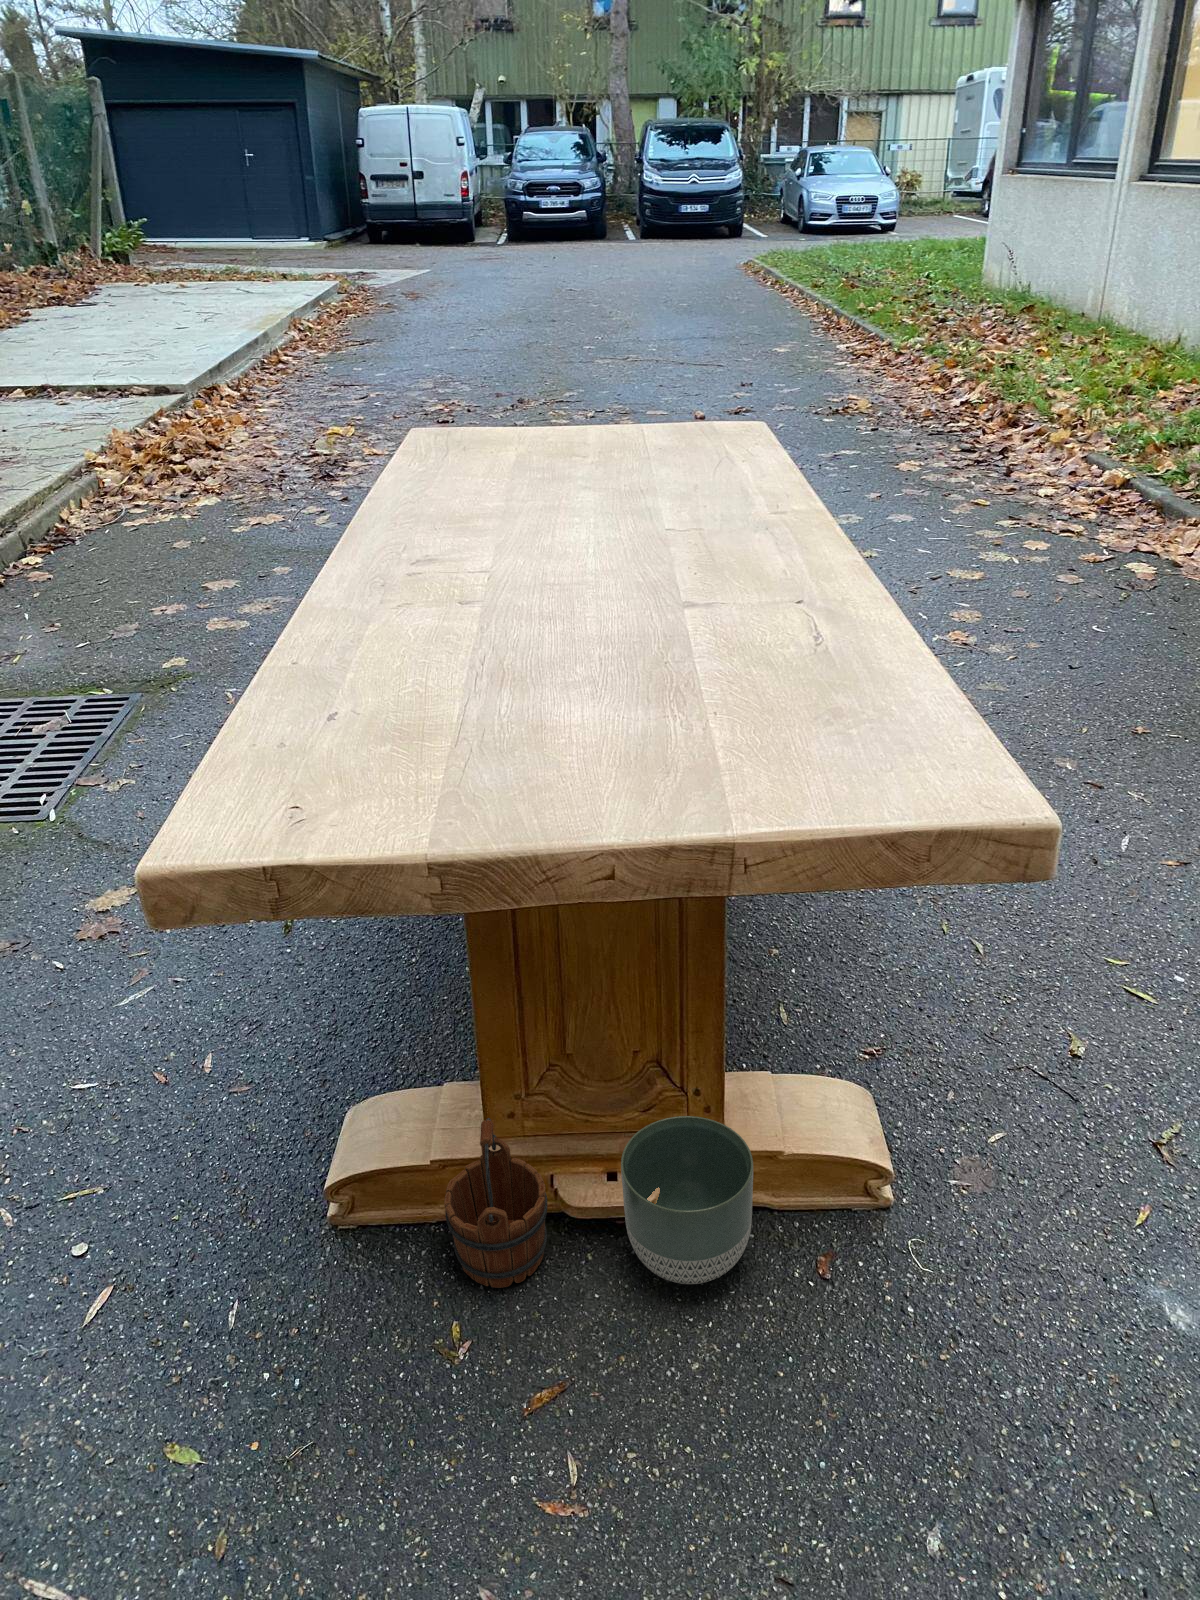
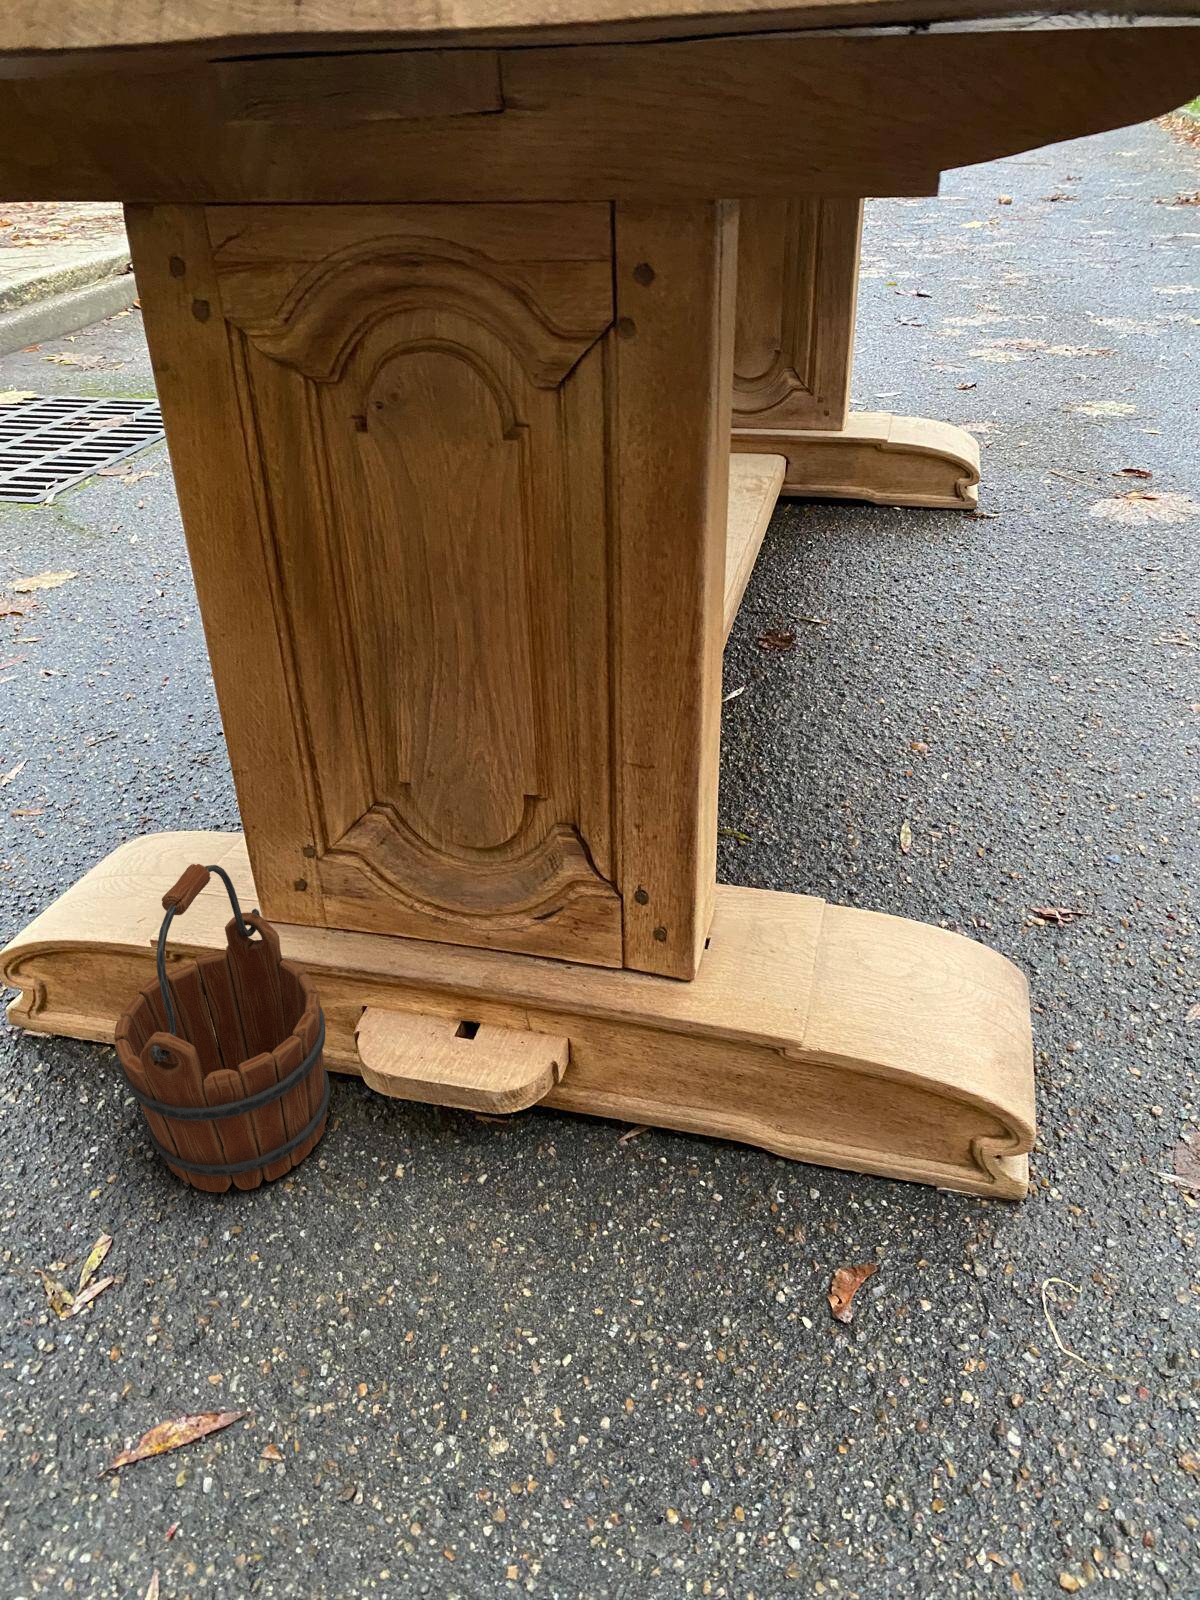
planter: present [621,1116,753,1284] -> none [430,932,713,1272]

